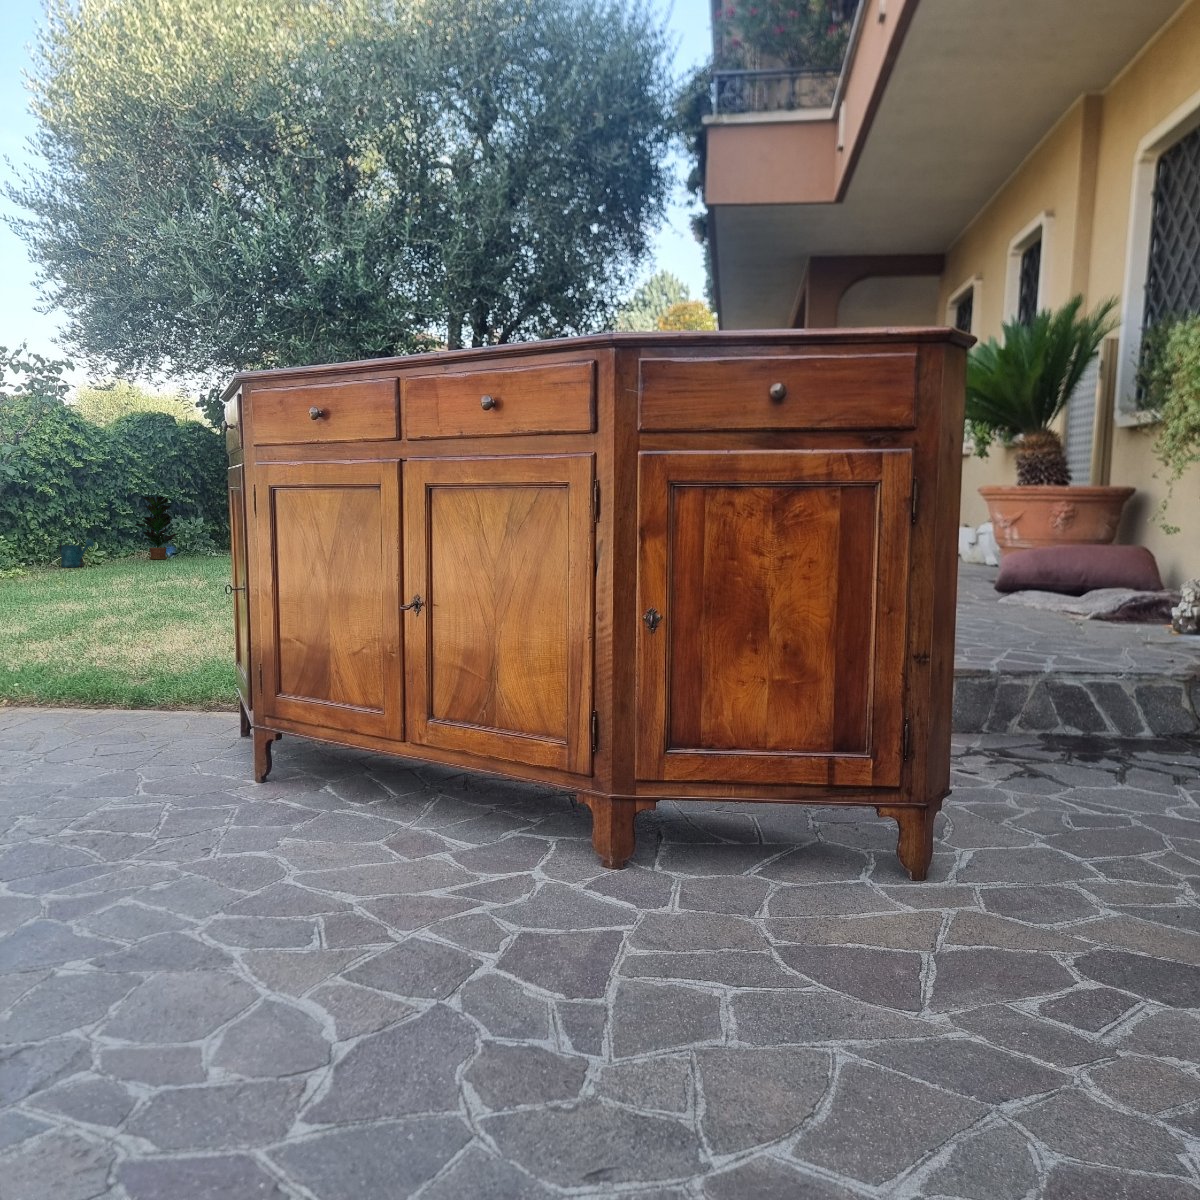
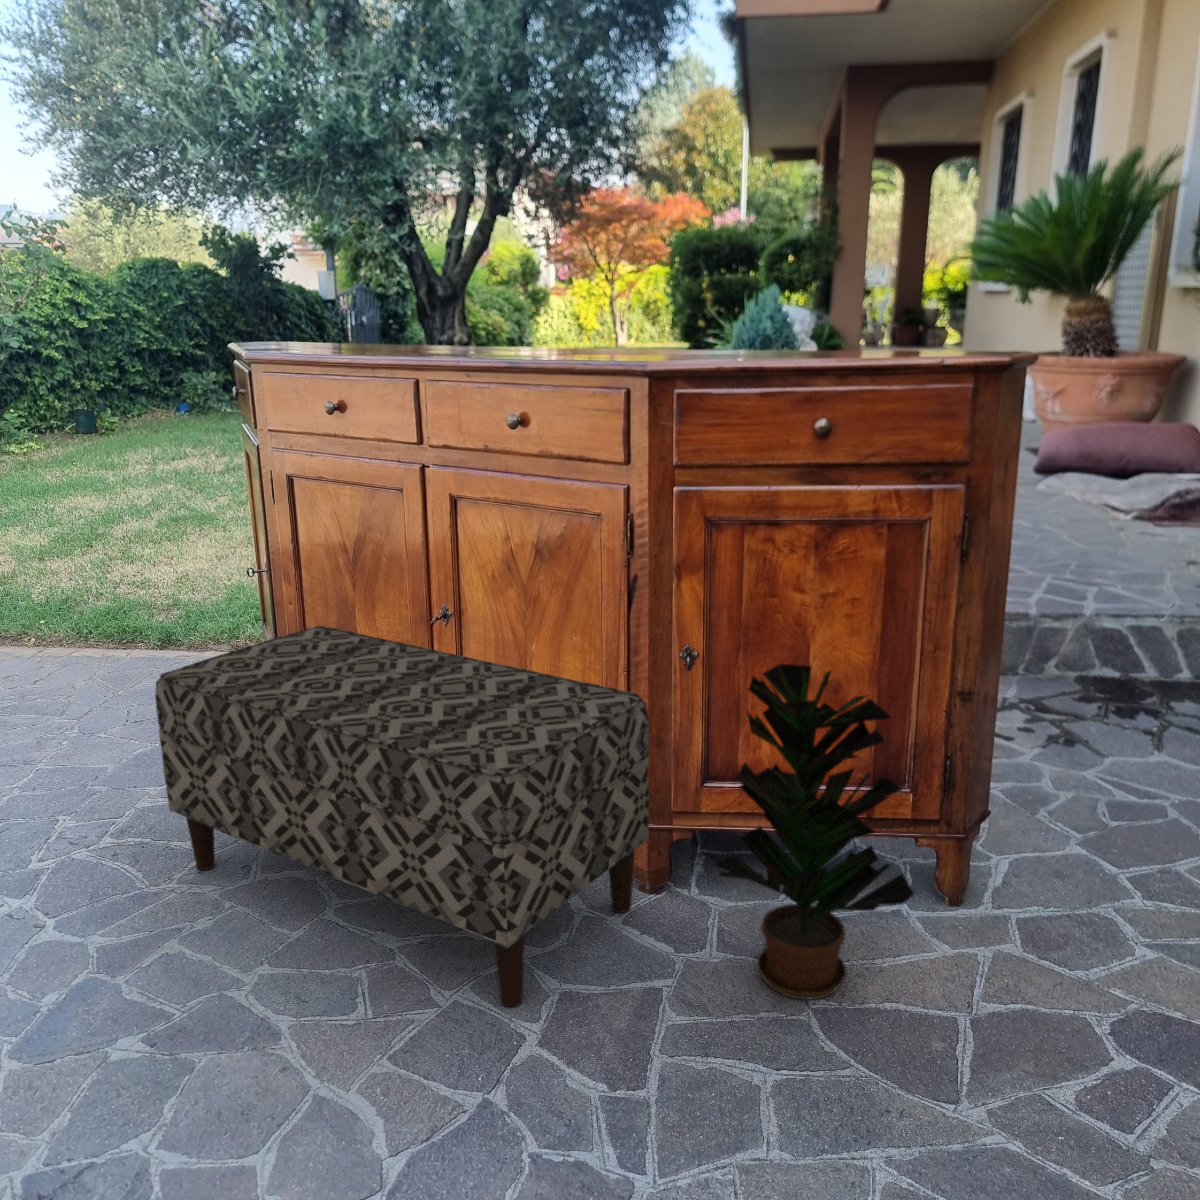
potted plant: present [135,496,177,559] -> present [702,664,914,1000]
bench: none [128,628,614,943] -> present [155,626,649,1007]

